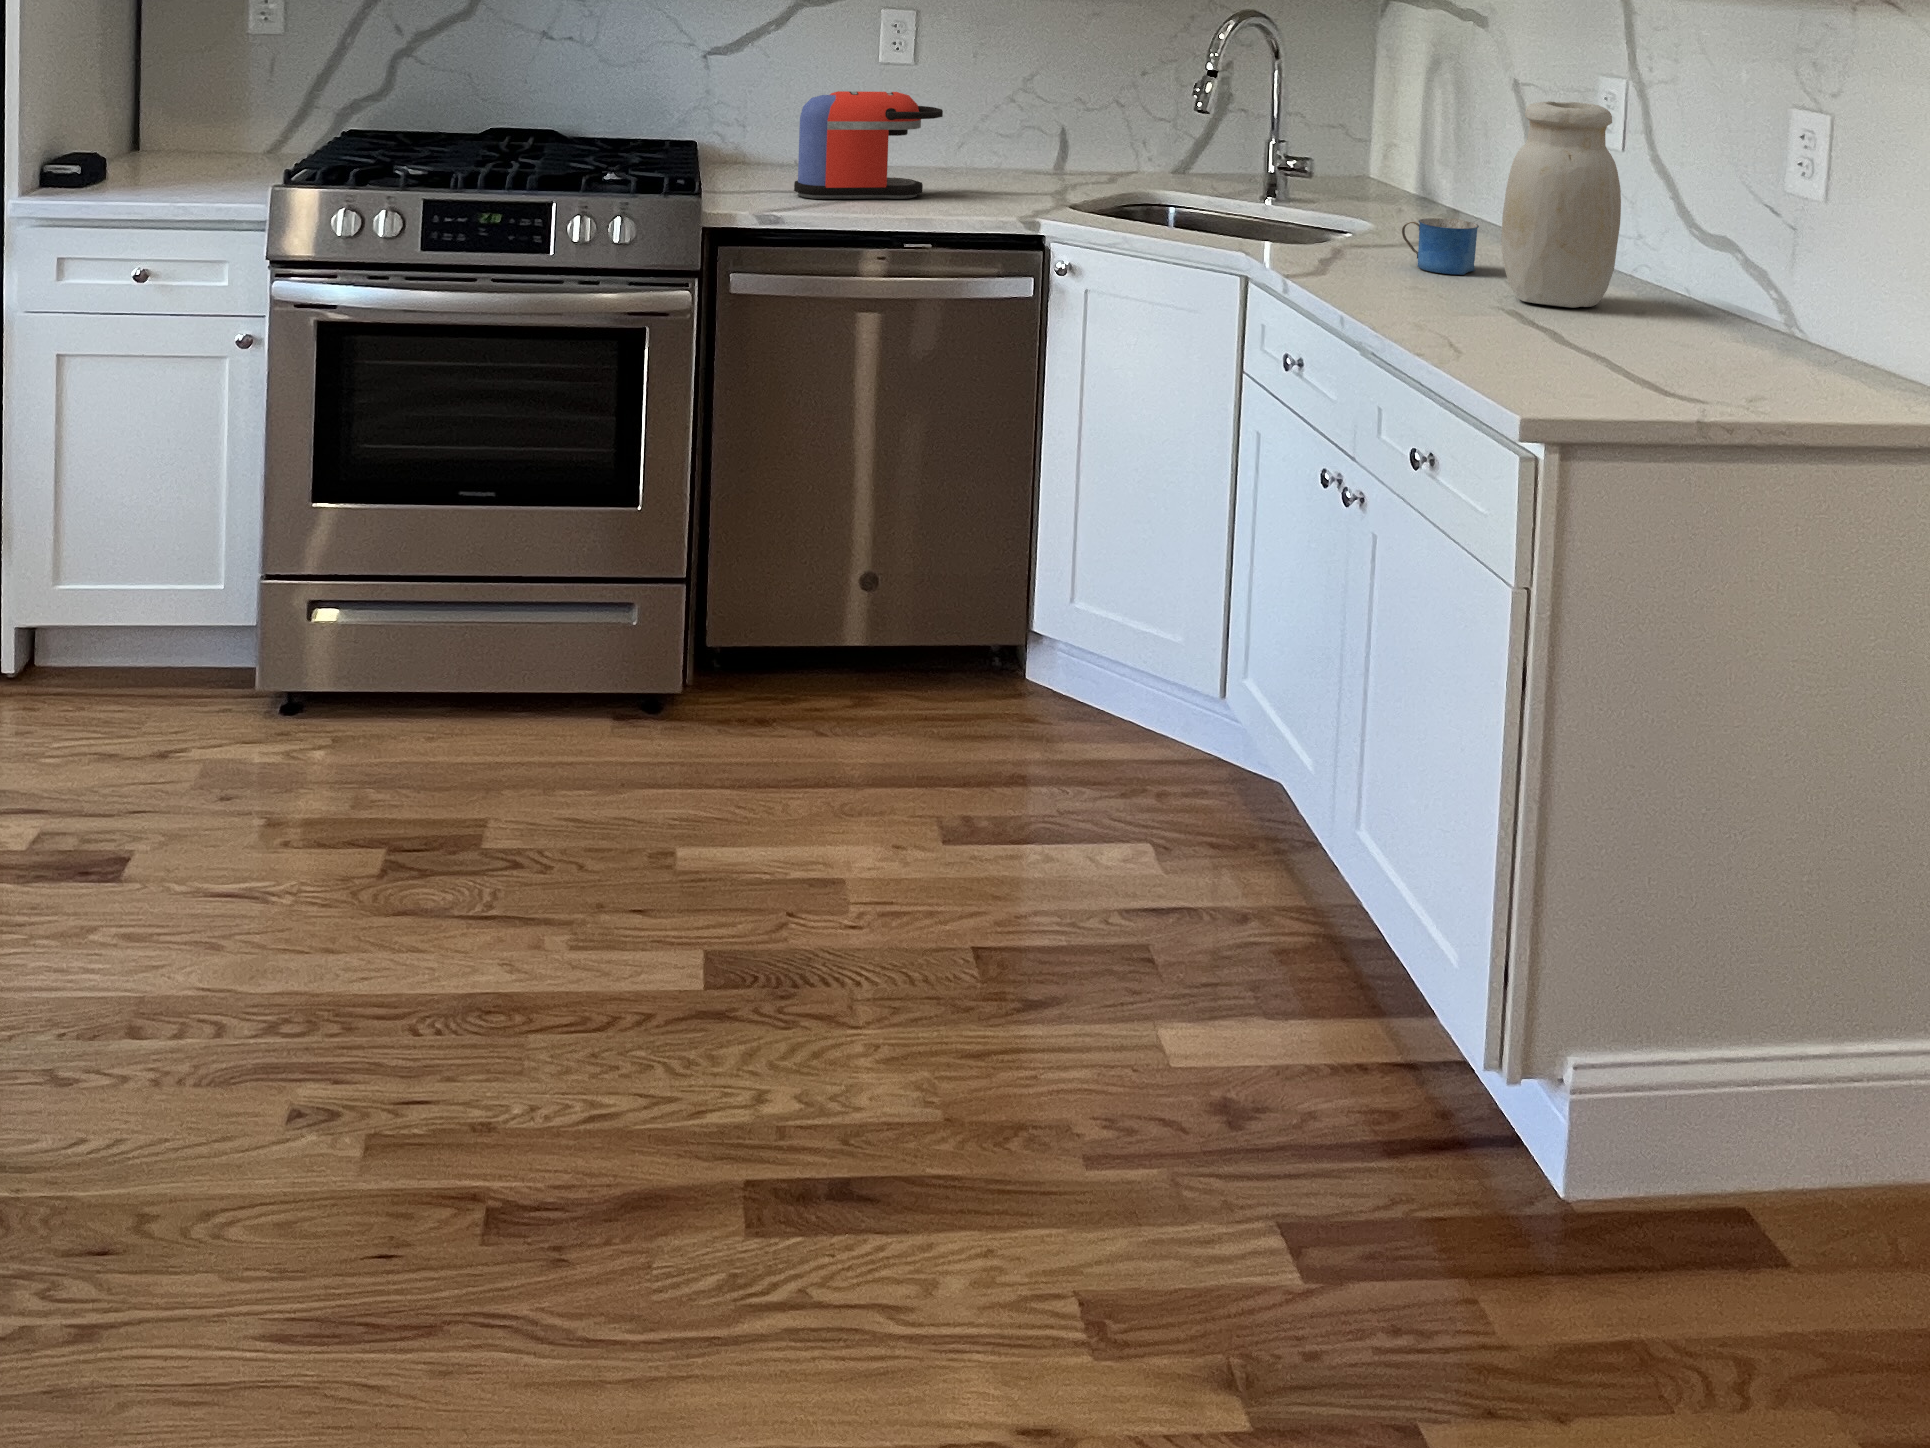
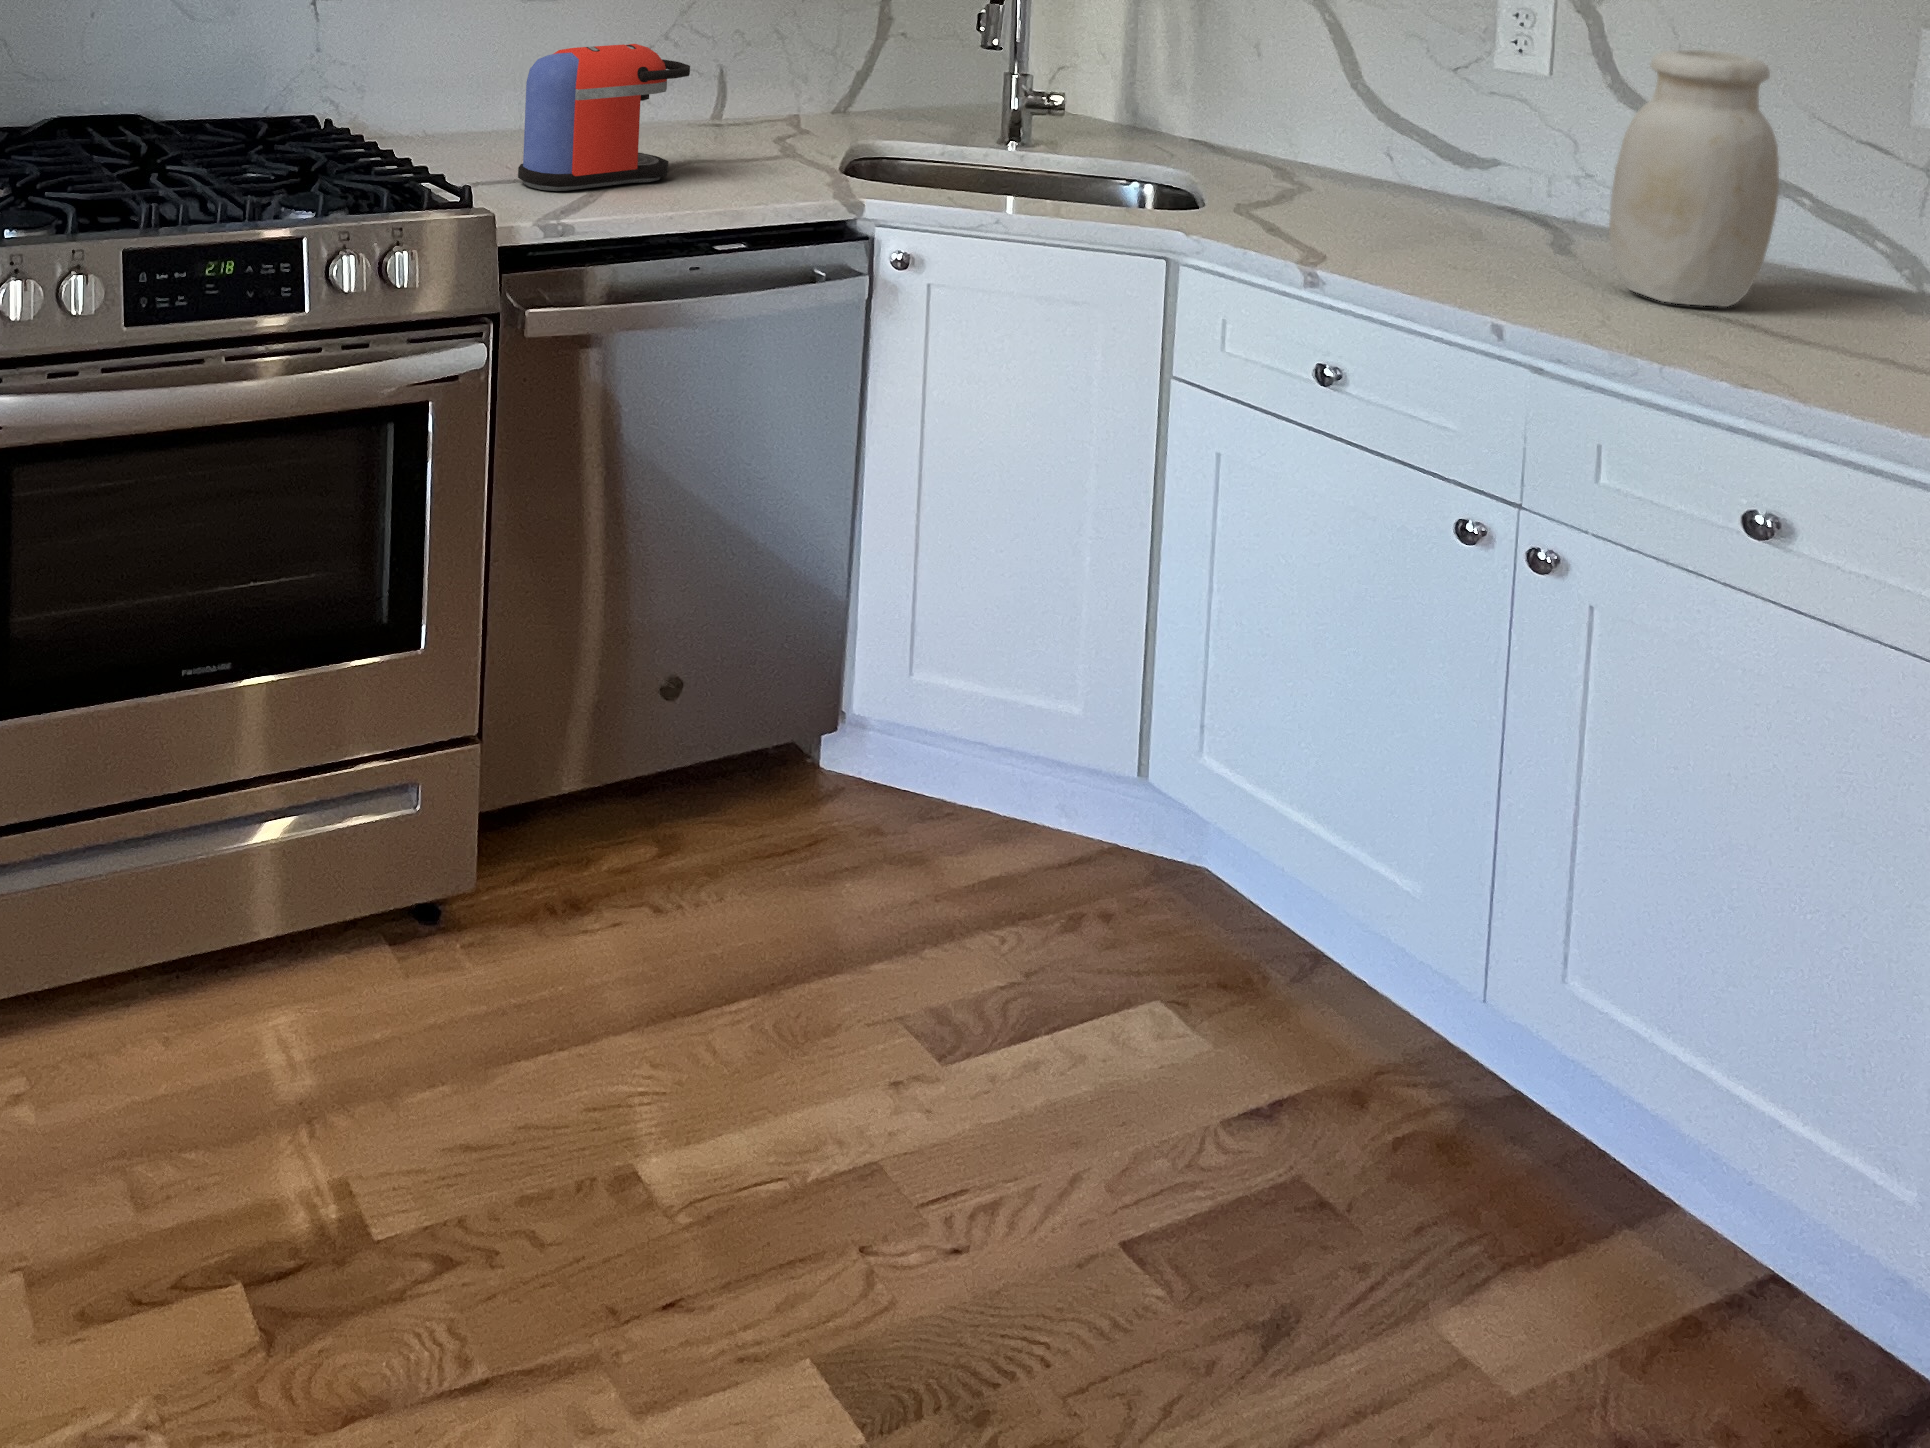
mug: present [1402,218,1479,275] -> none [1383,186,1494,258]

